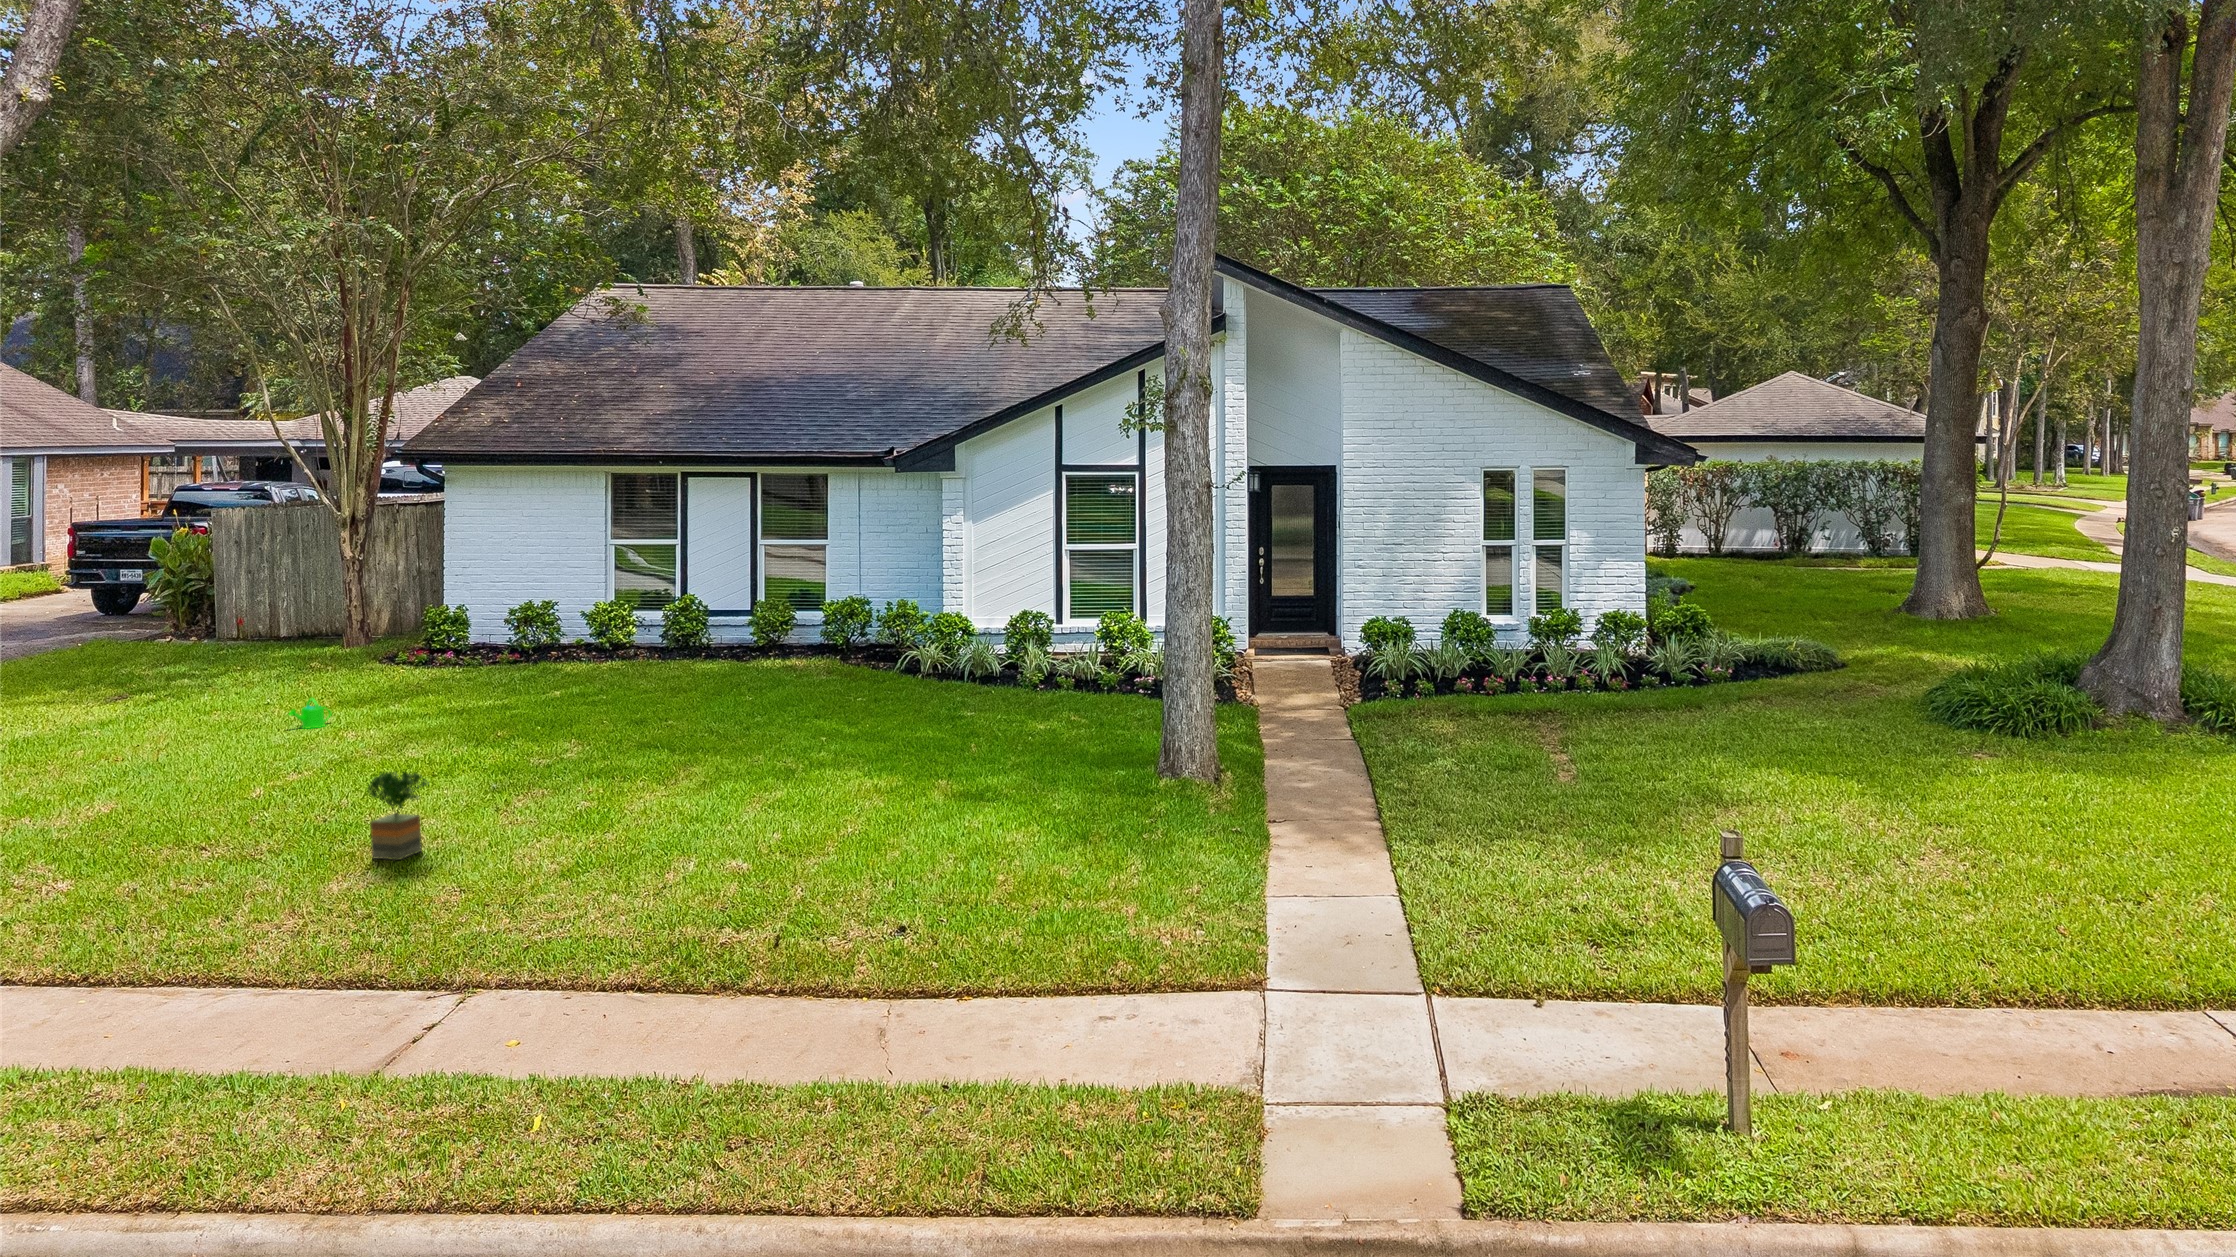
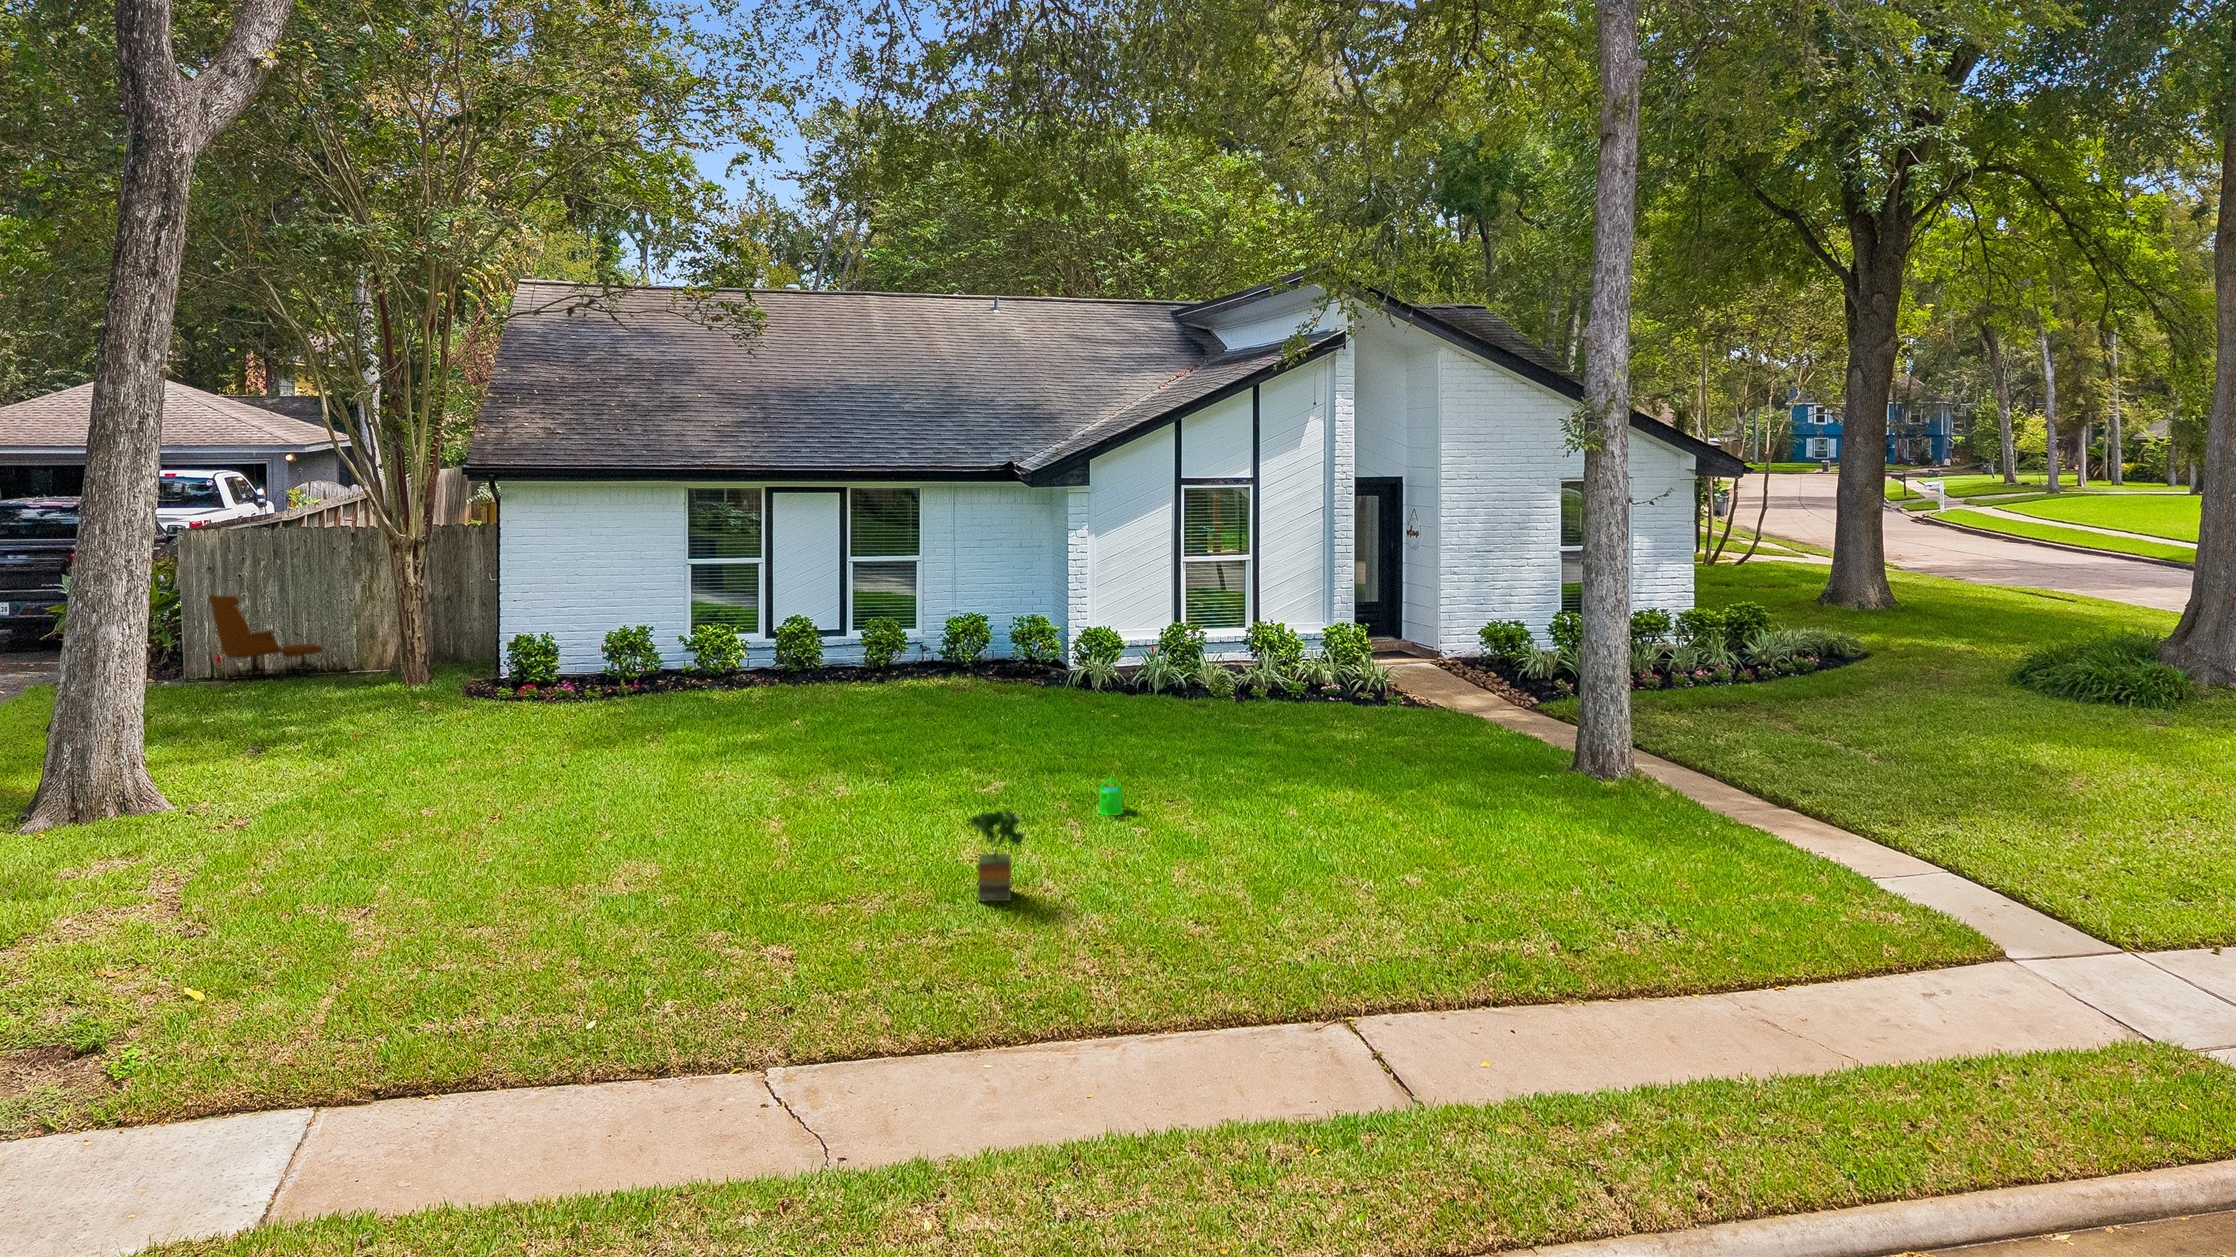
lounge chair: none [196,562,308,638] -> present [209,595,323,679]
watering can: present [289,698,332,729] -> present [1098,777,1123,816]

